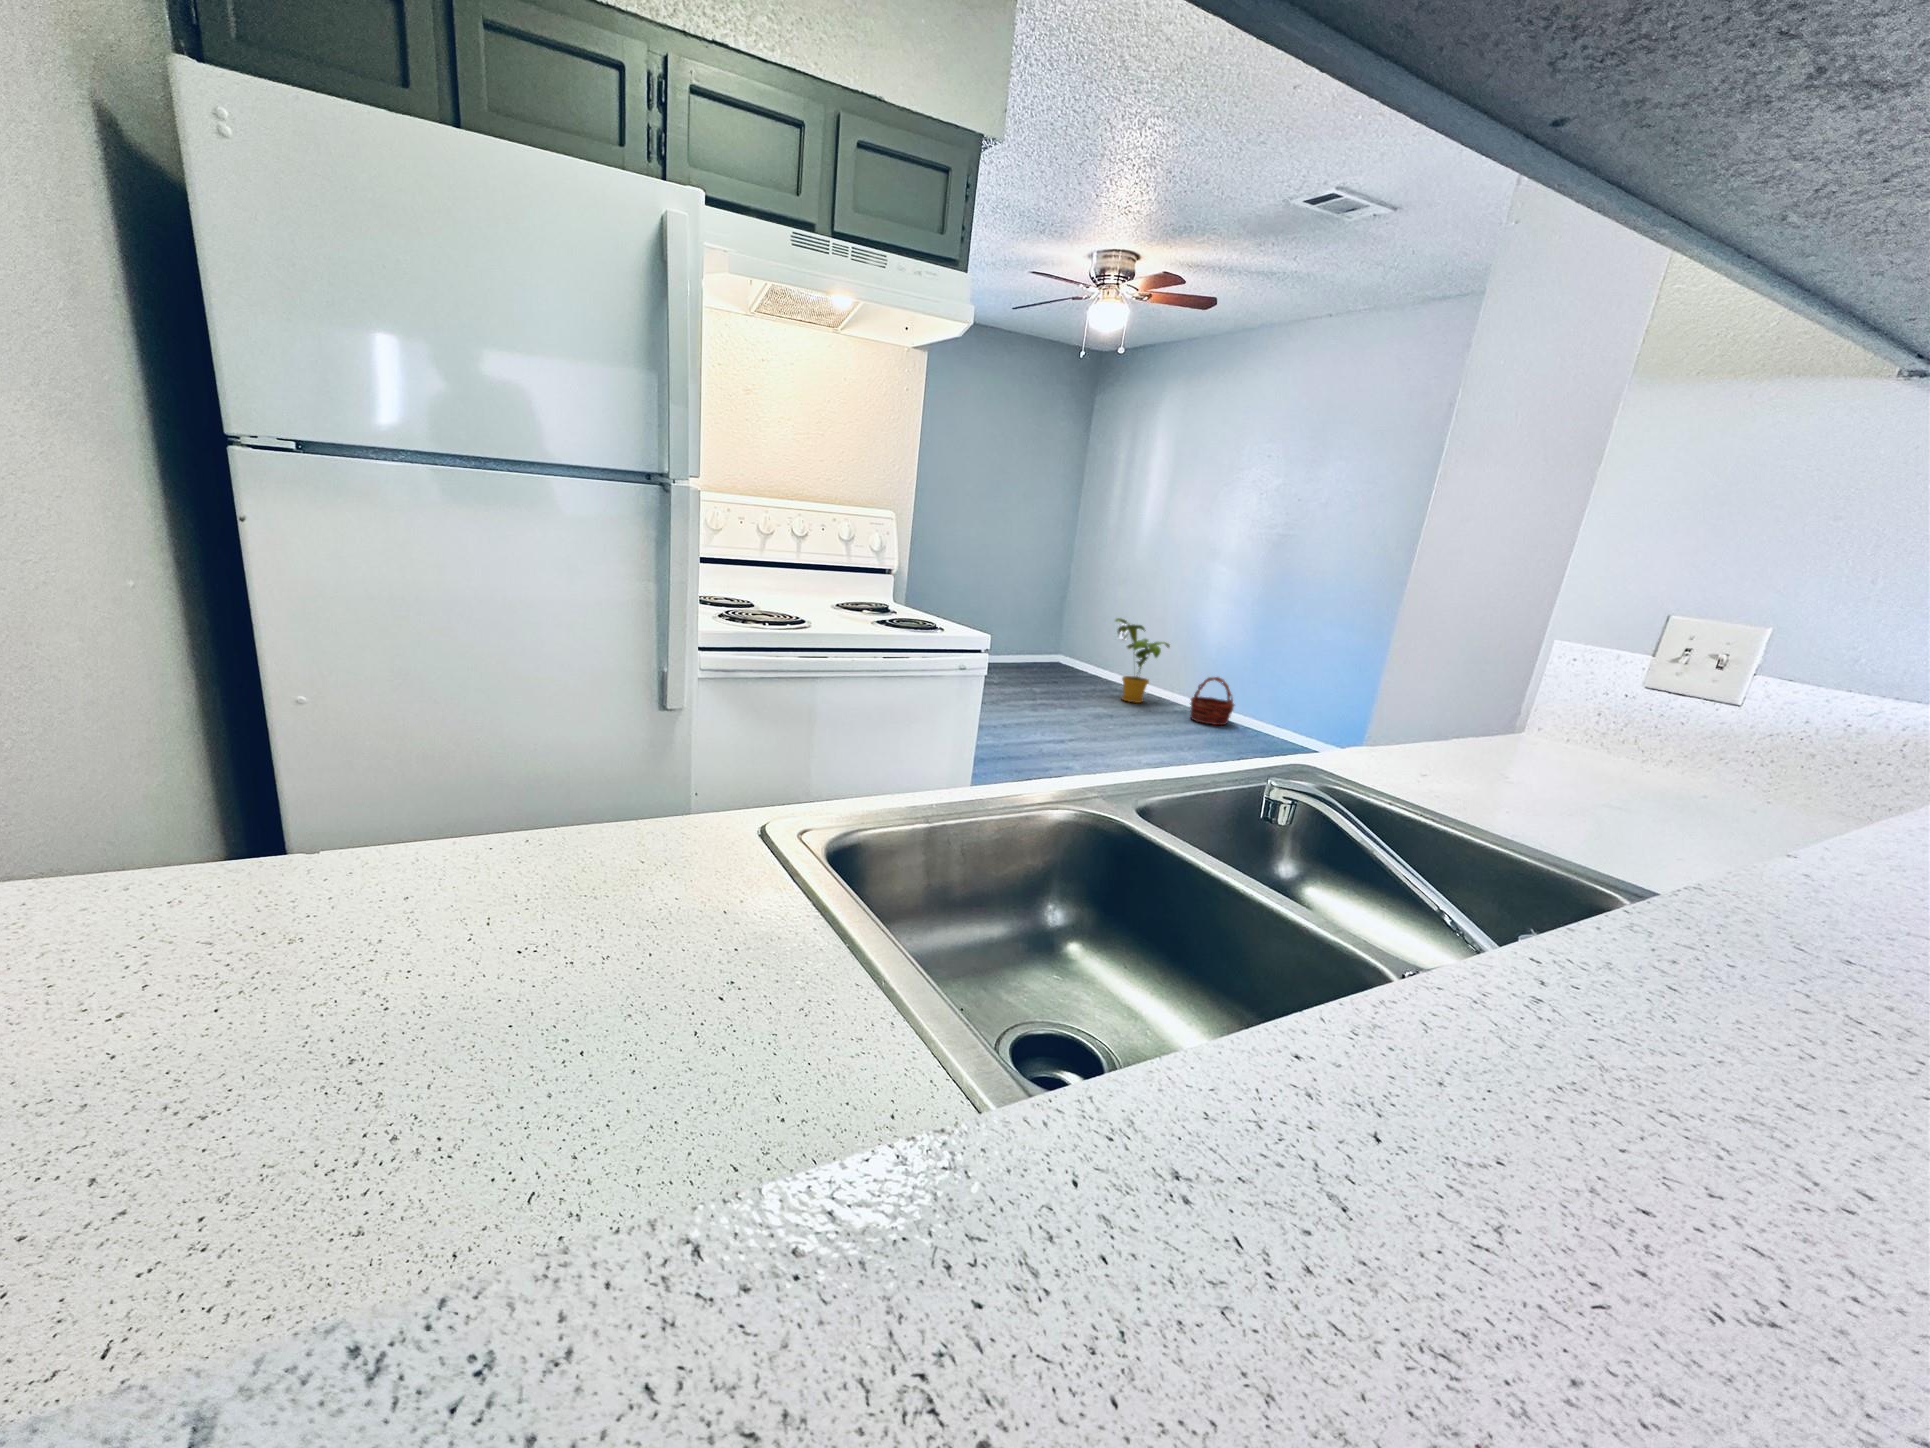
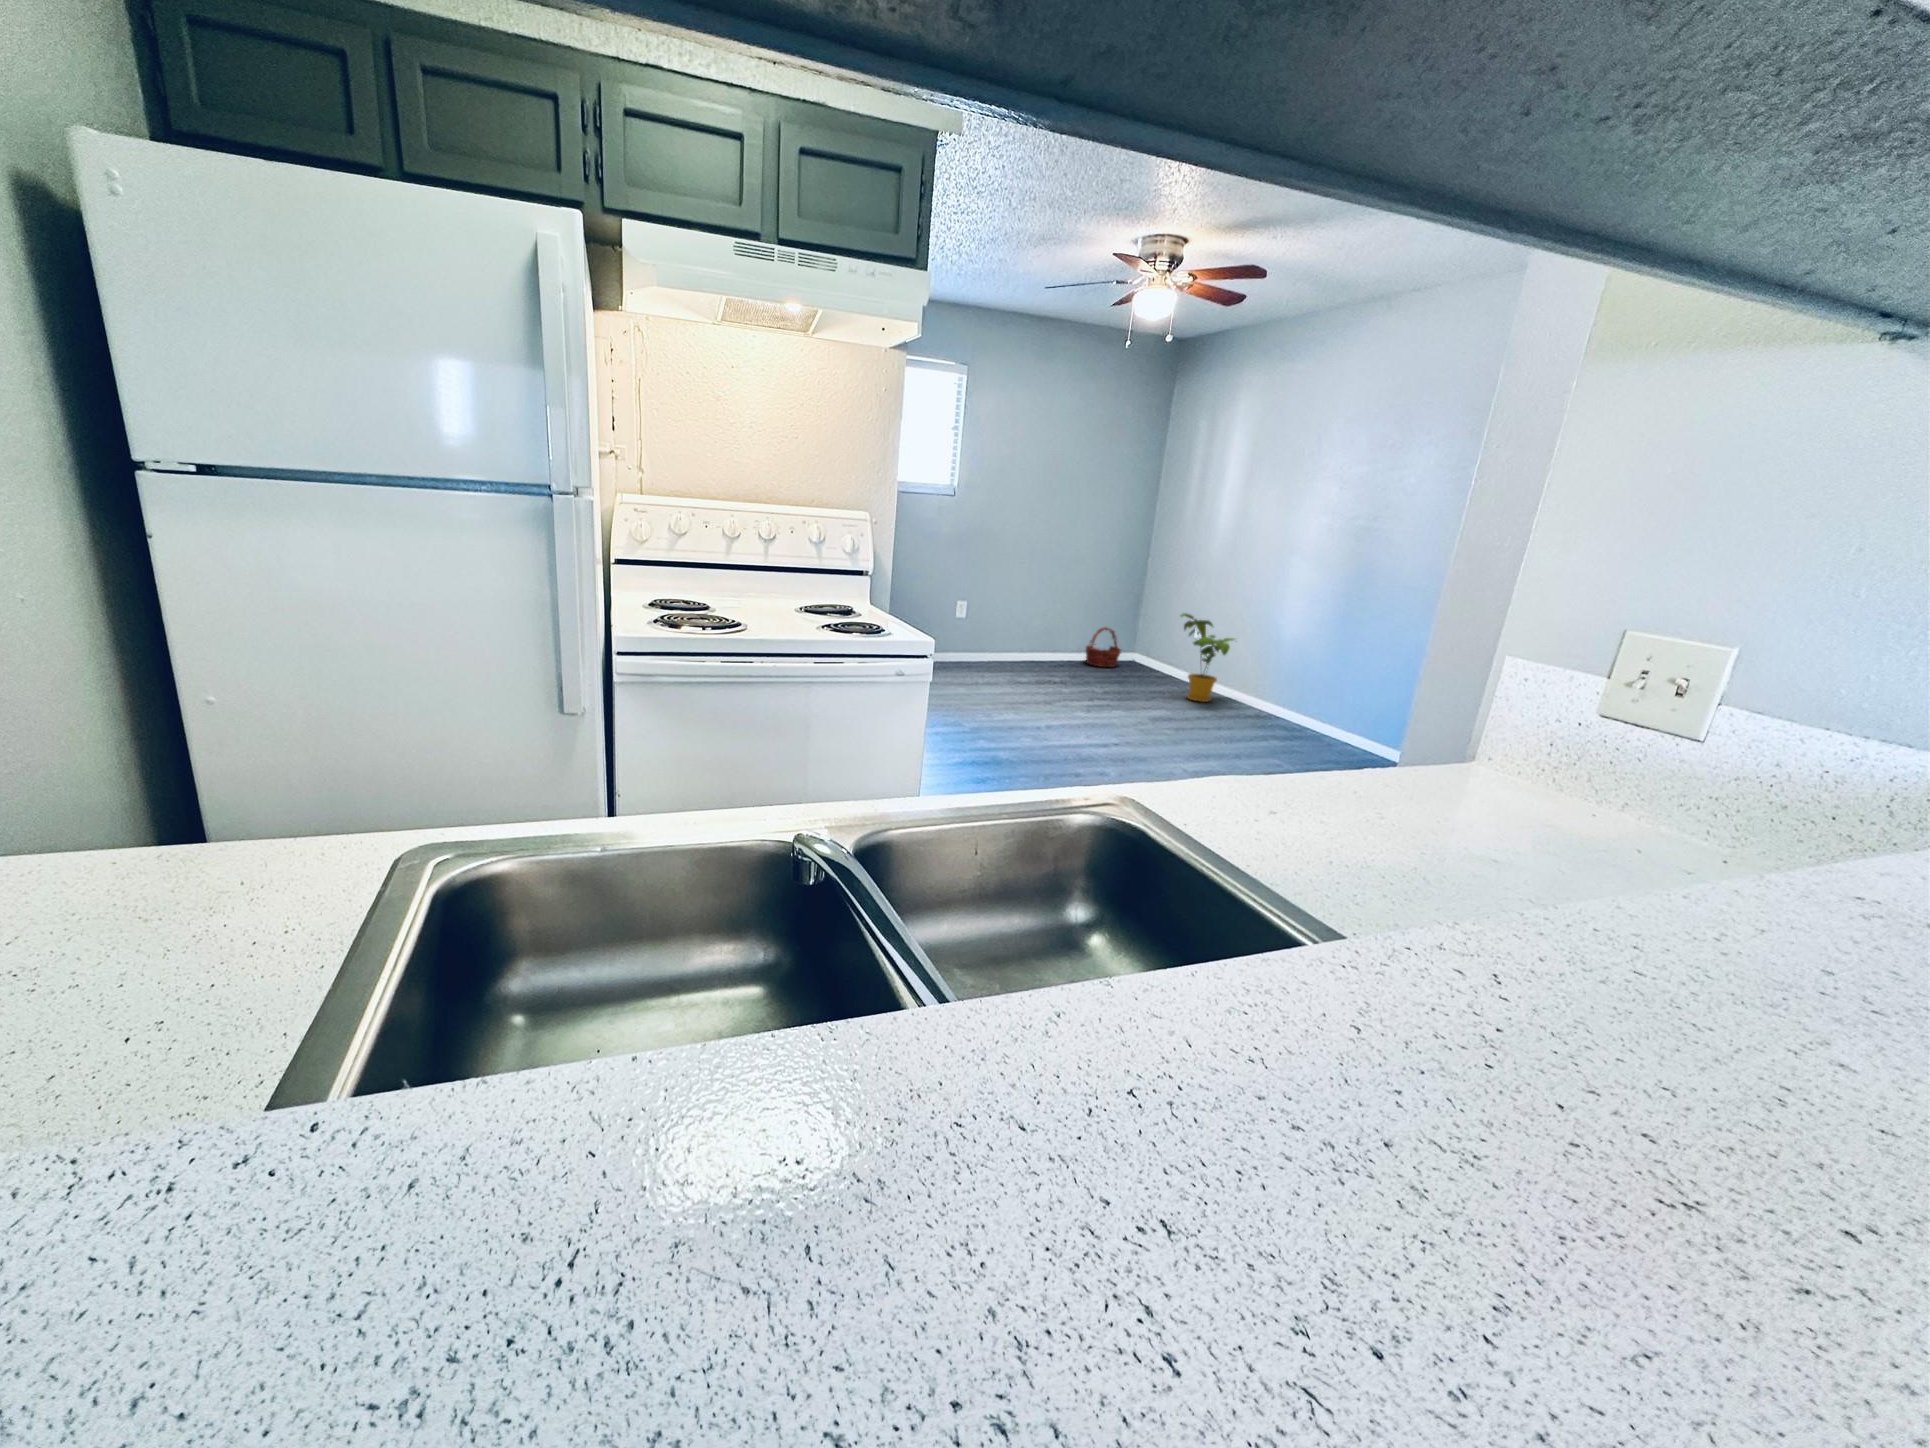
basket: present [1190,677,1234,725] -> present [1086,627,1121,667]

